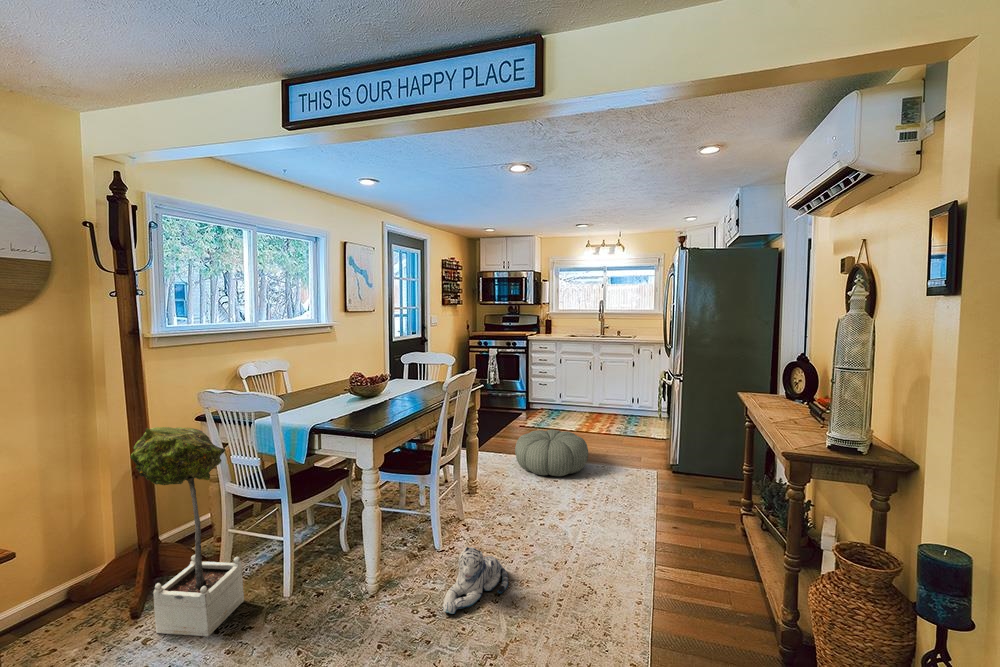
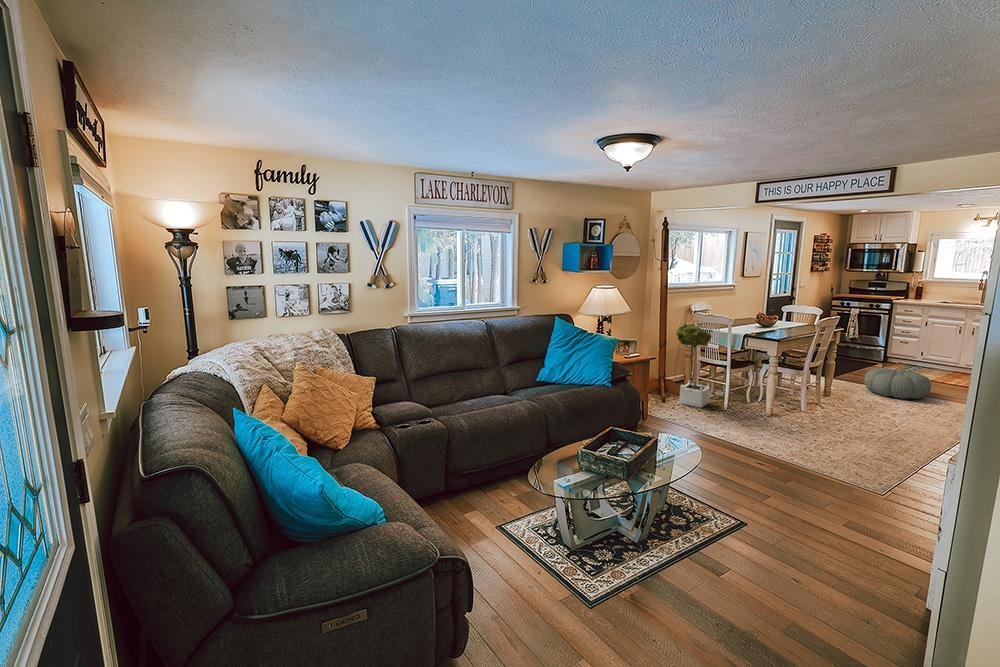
plush toy: present [443,547,508,614] -> none [809,399,848,425]

